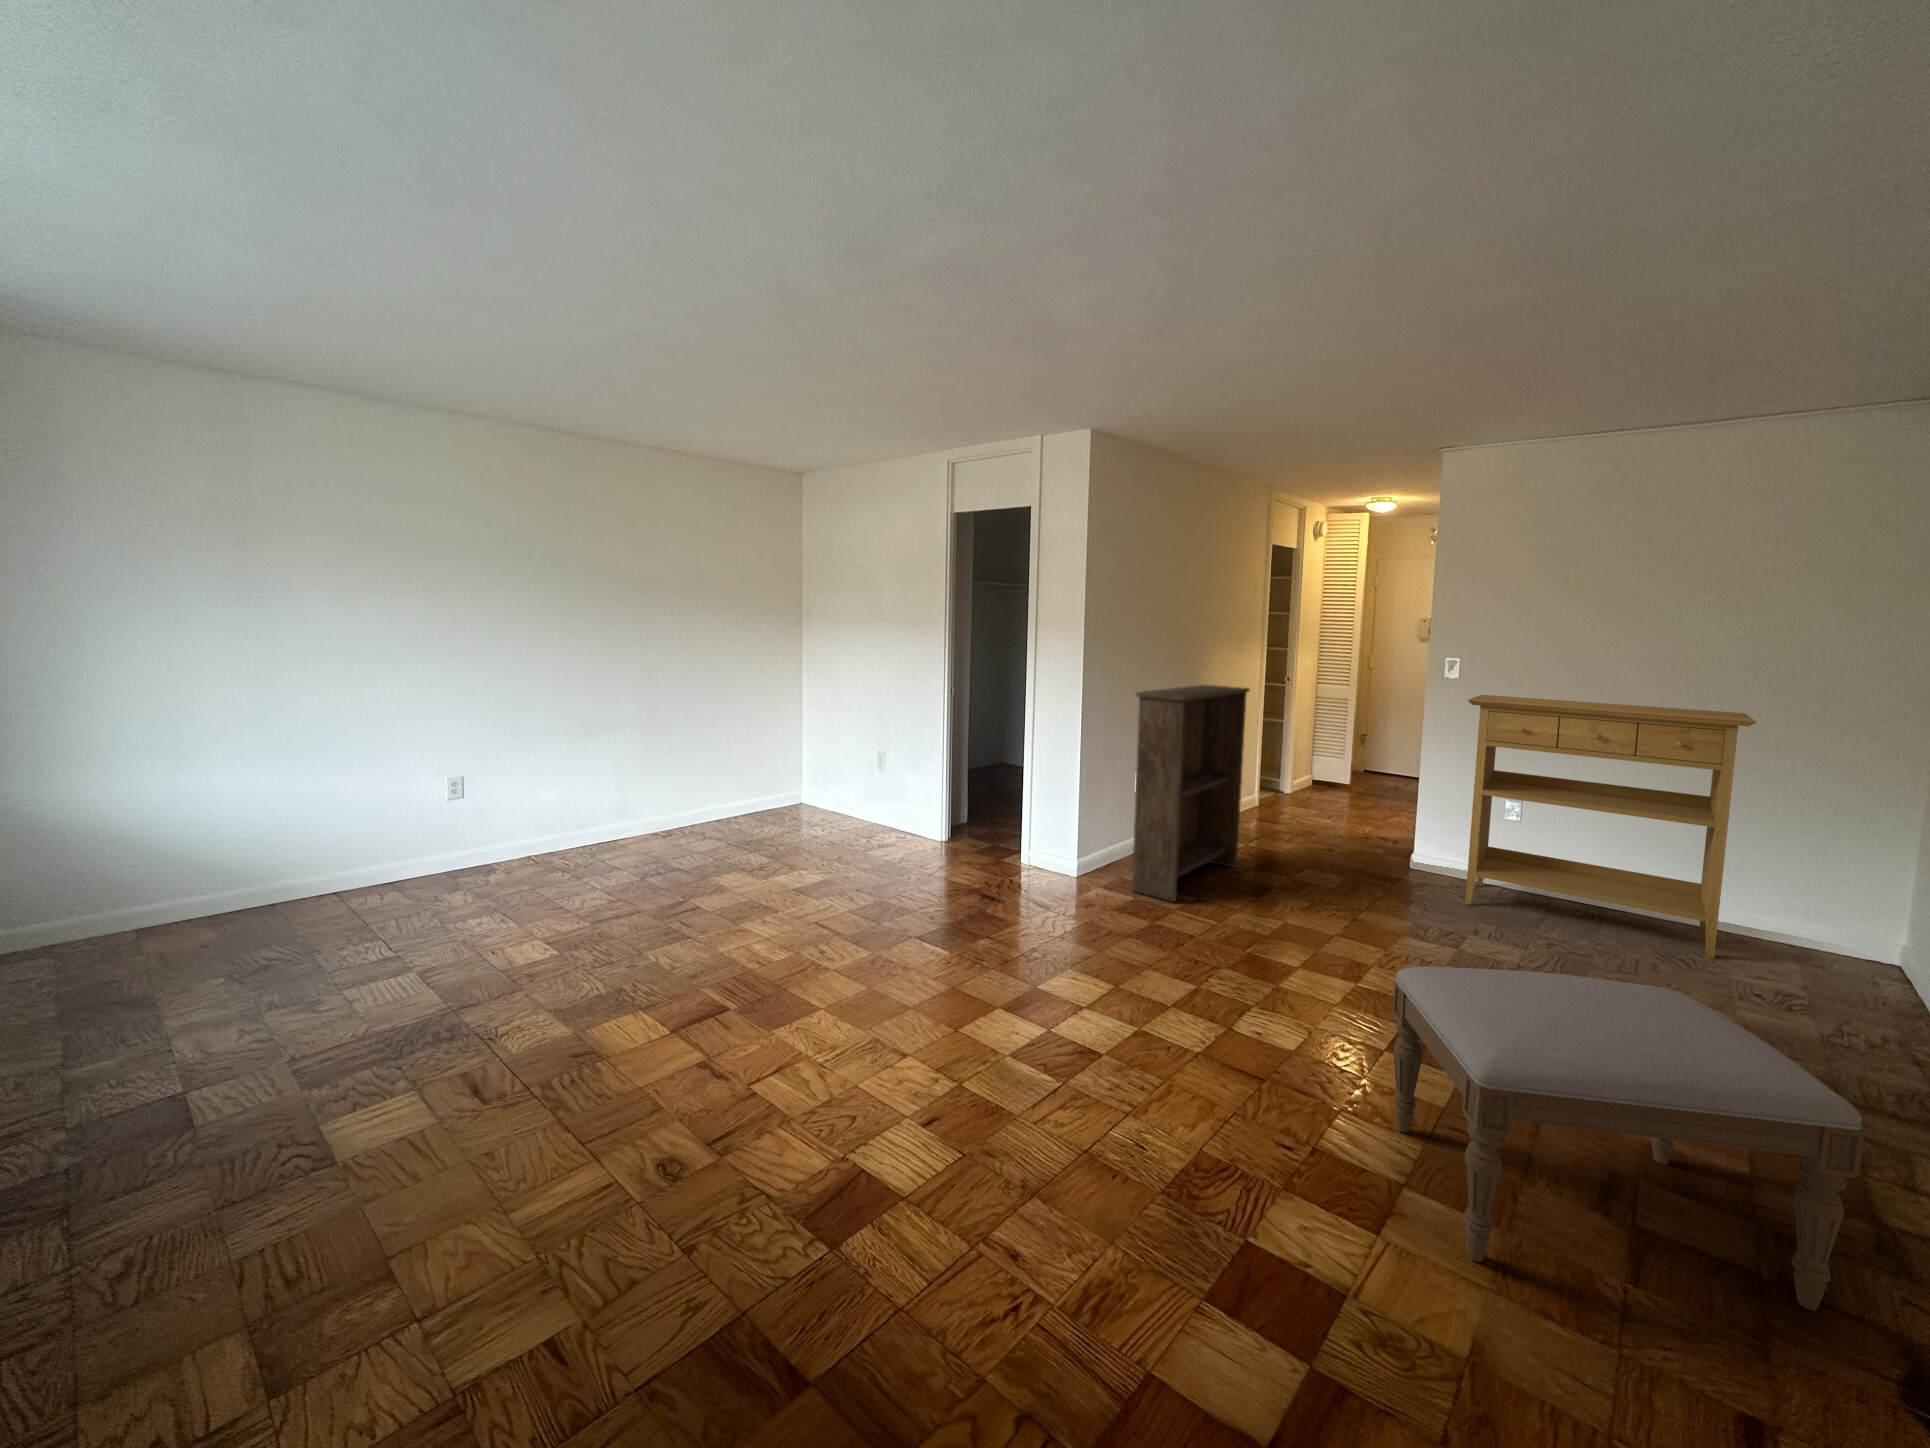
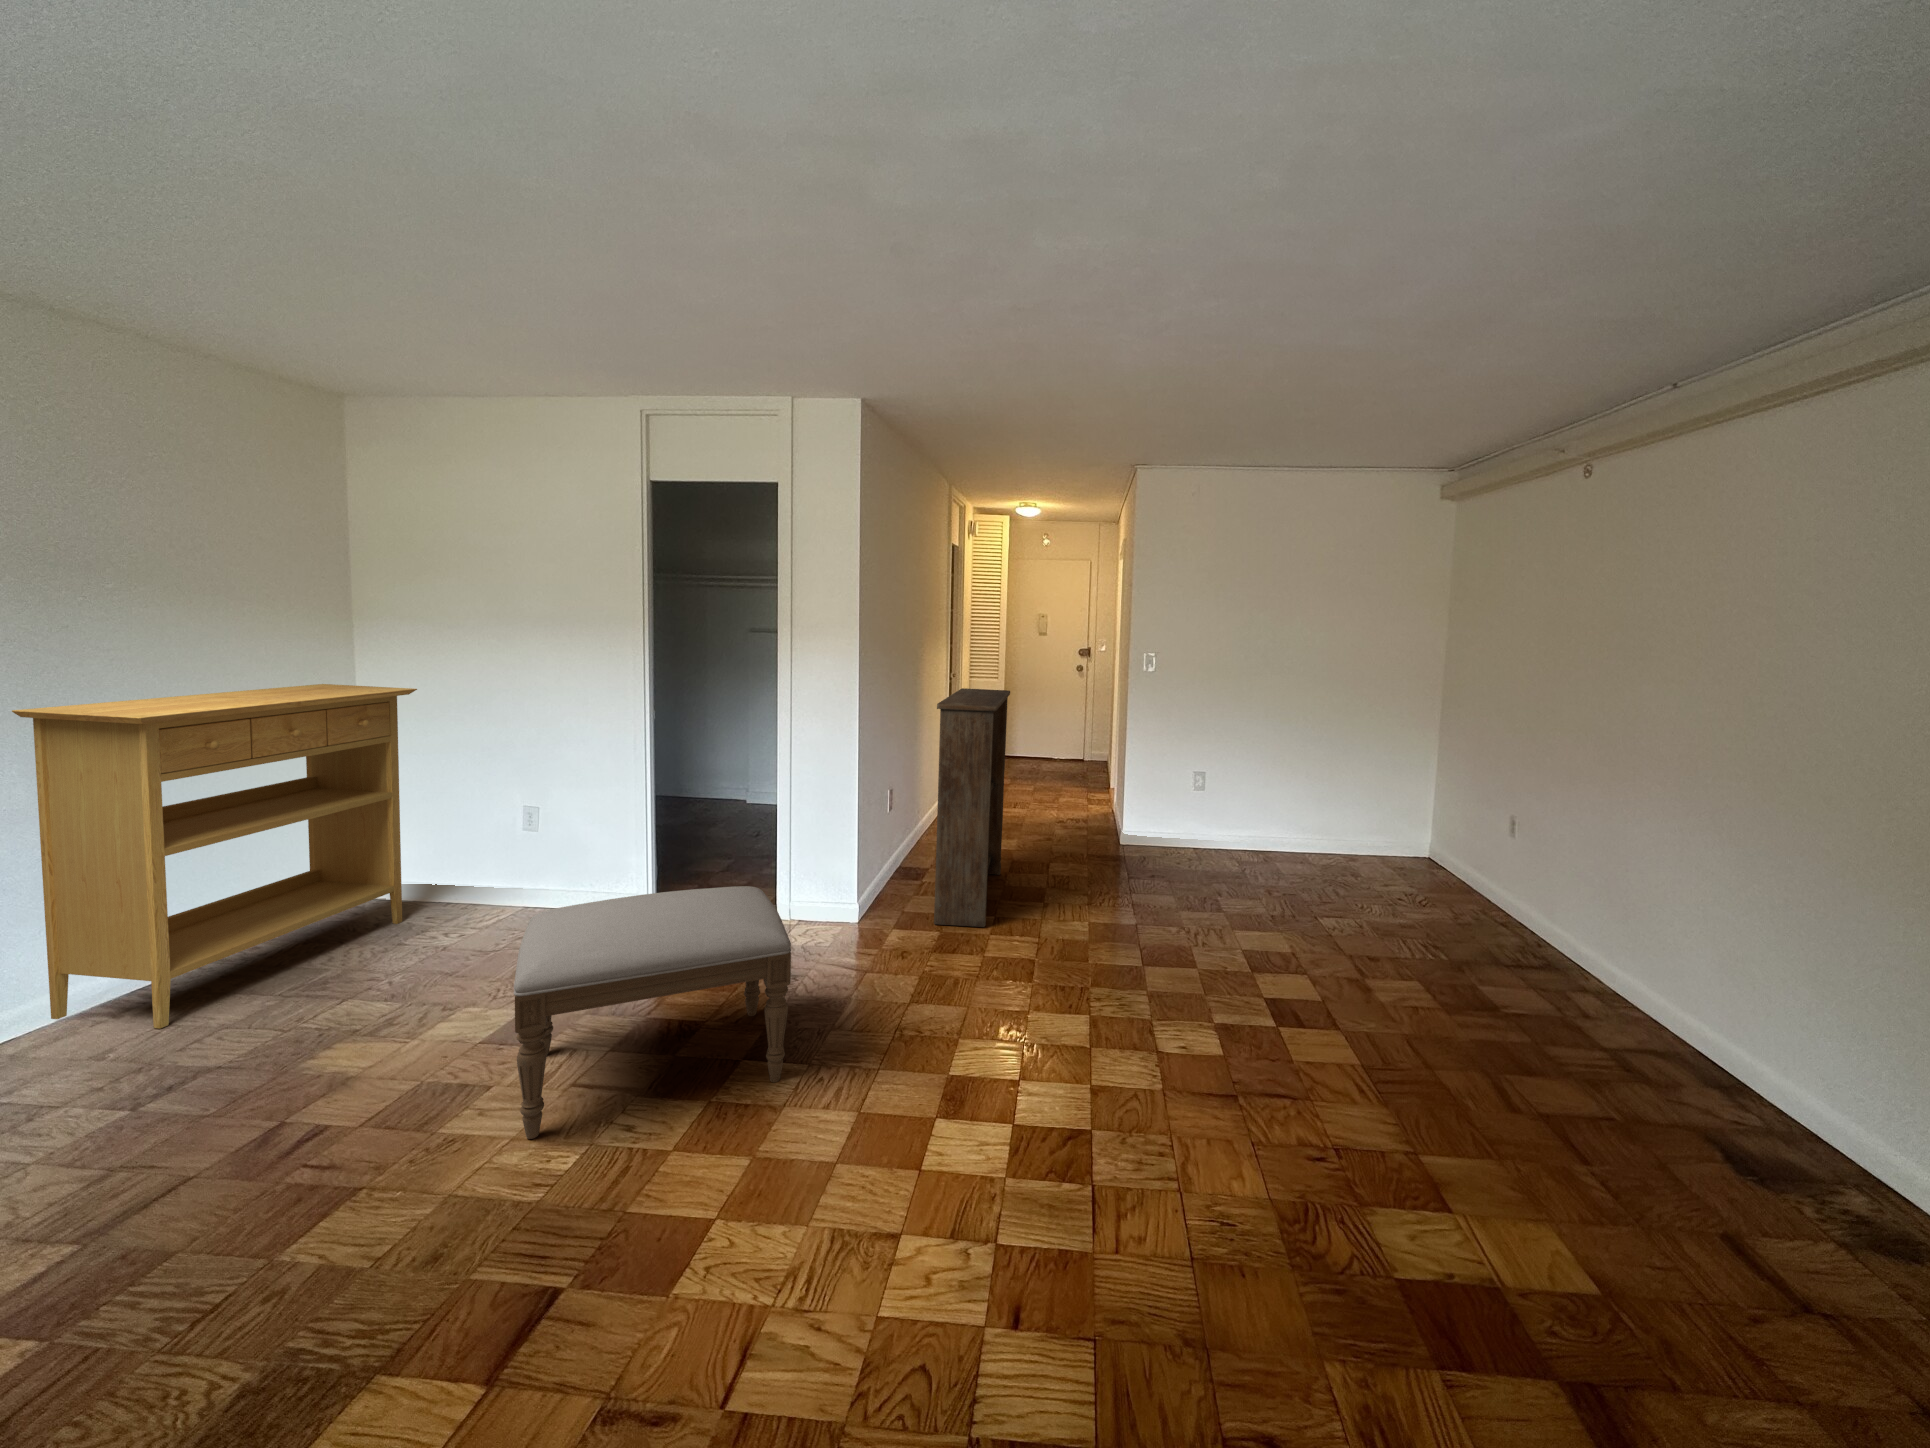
console table: present [1465,695,1757,958] -> present [12,684,417,1029]
ottoman: present [1393,966,1865,1311] -> present [514,886,791,1139]

